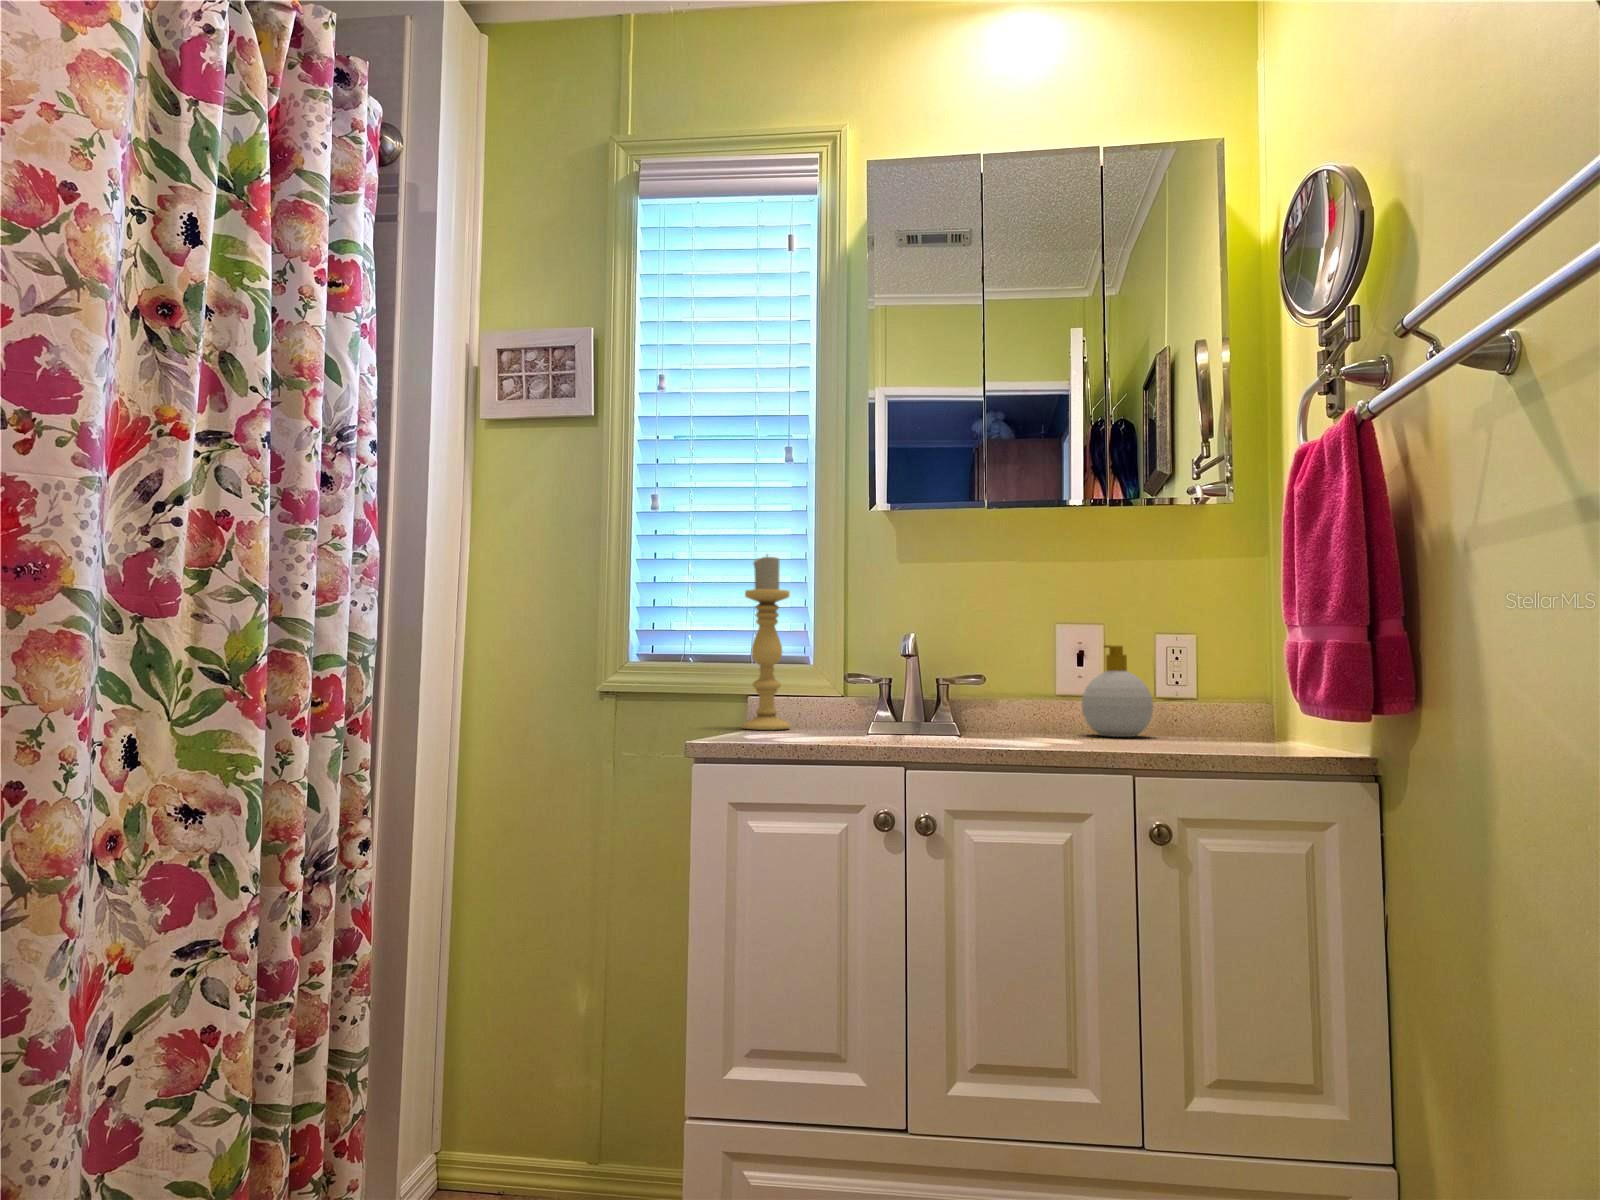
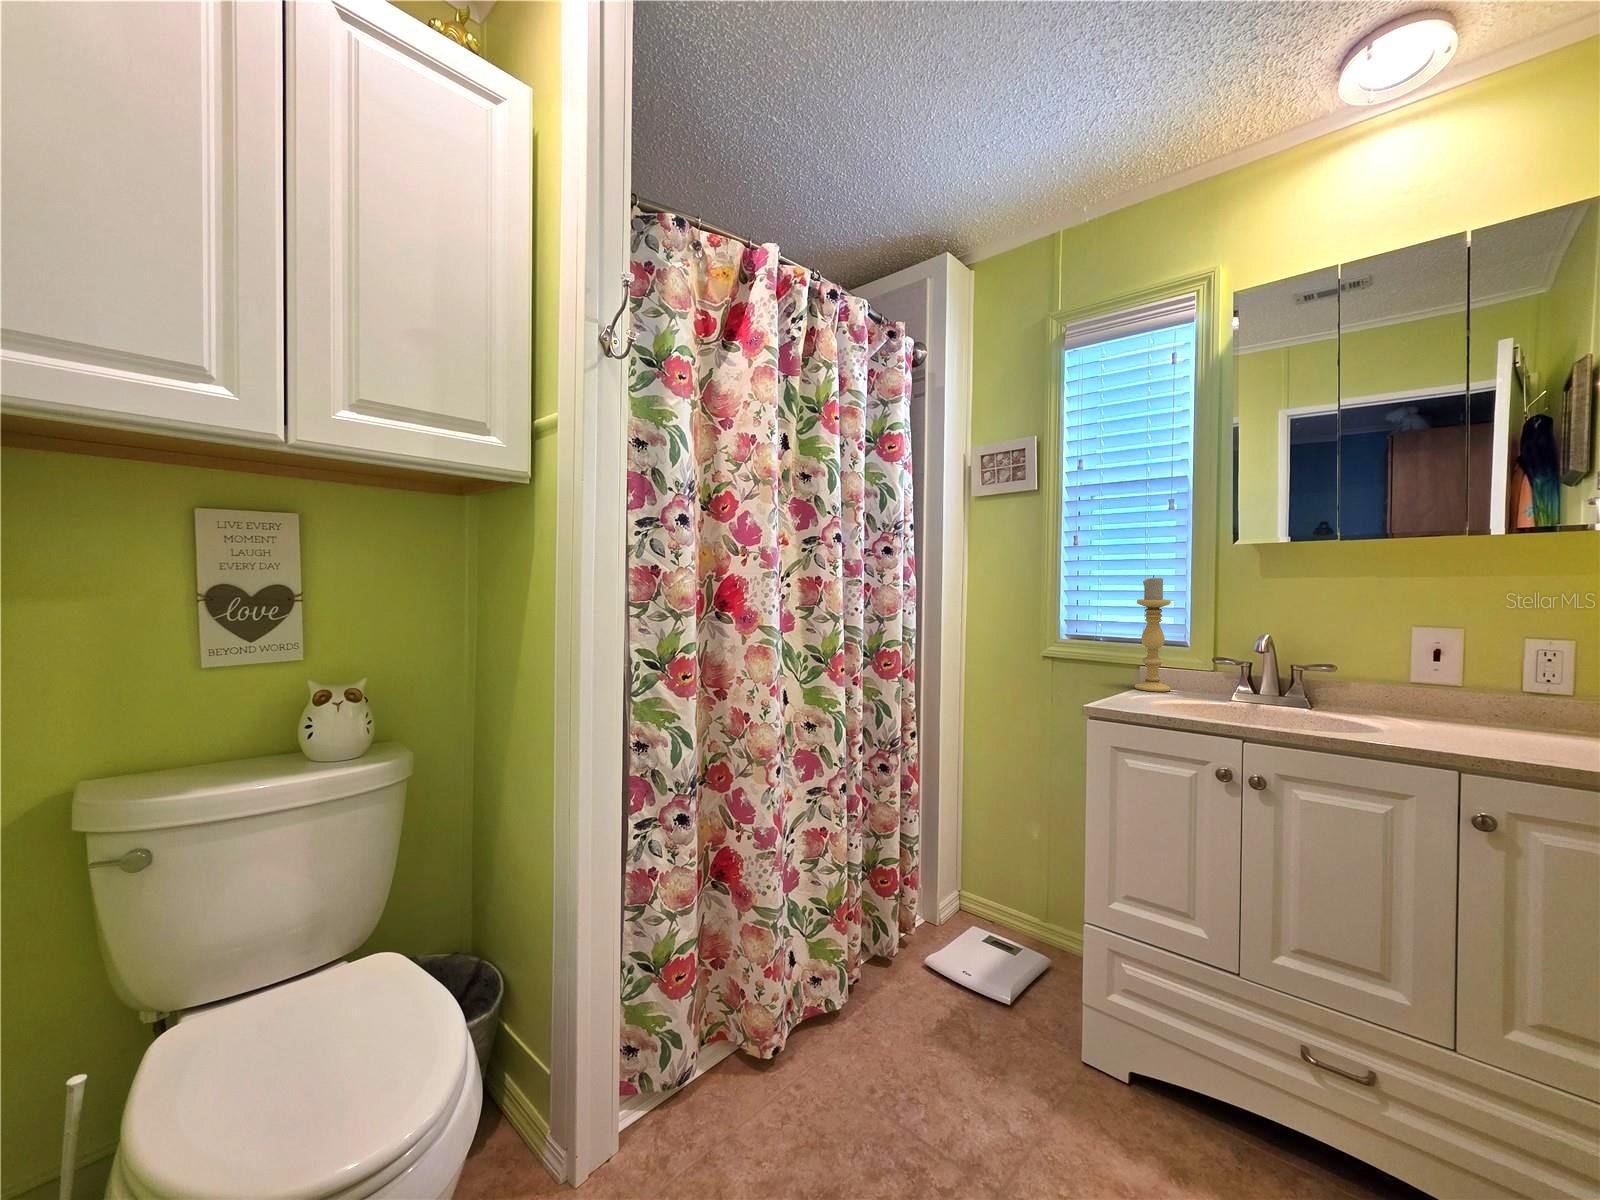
soap bottle: present [1082,645,1153,737] -> none [1438,653,1524,730]

